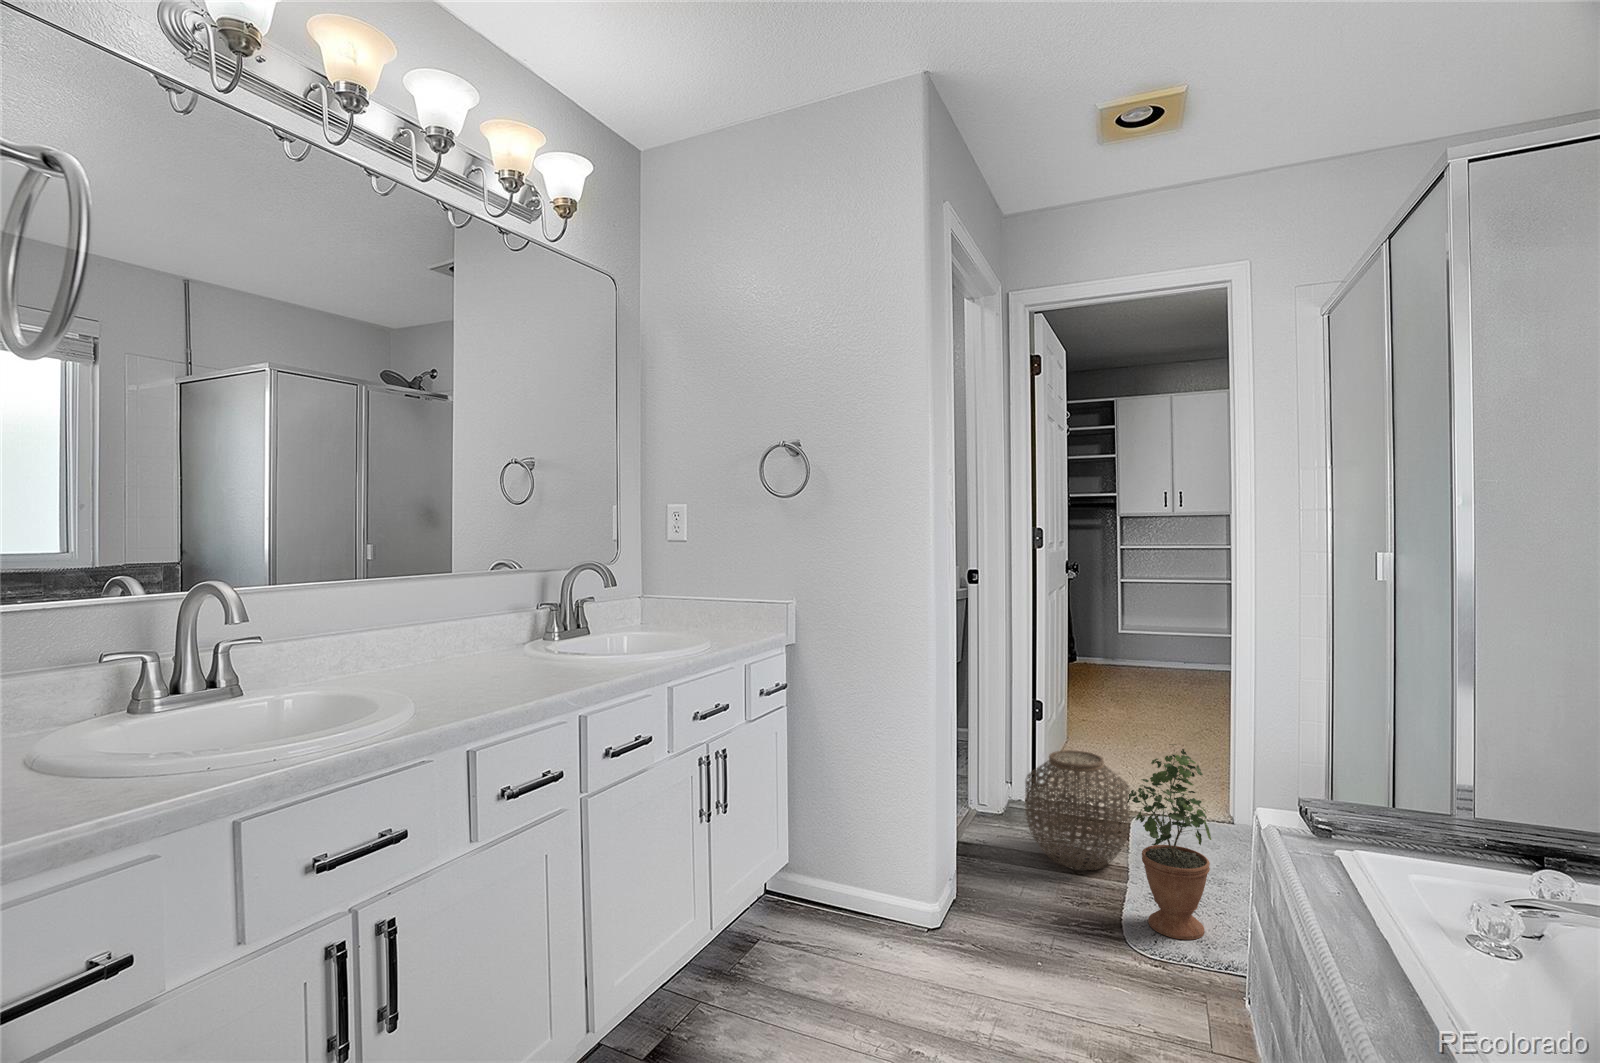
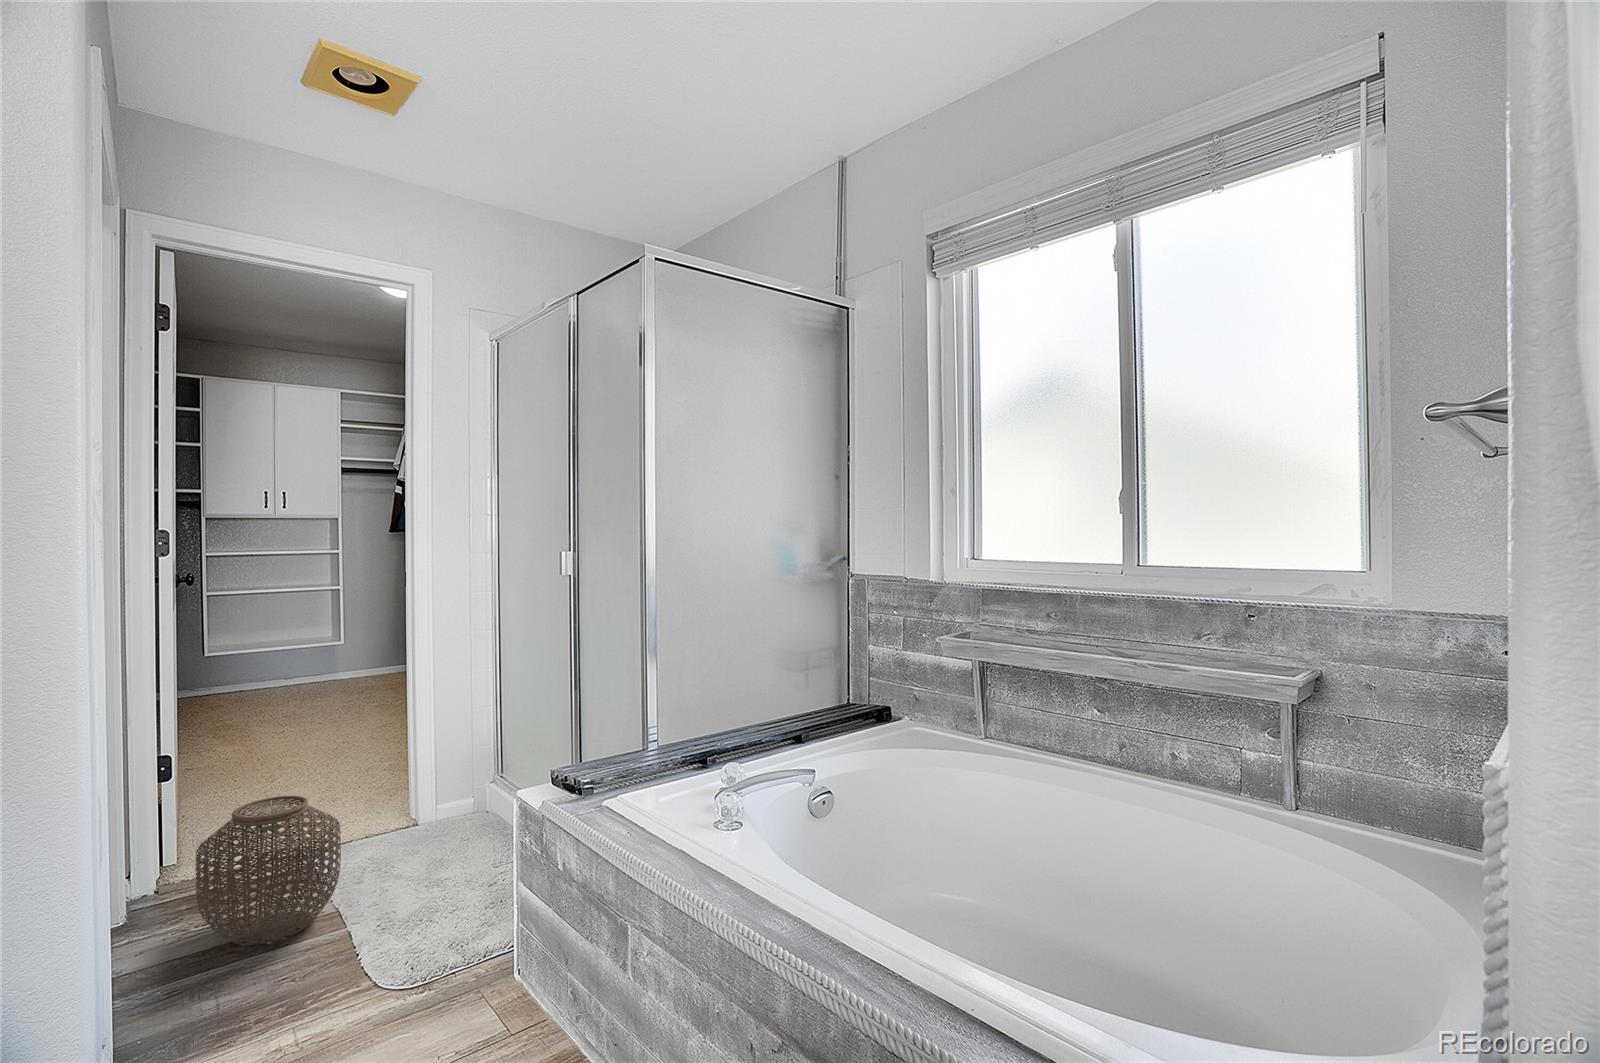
potted plant: present [1127,744,1211,940] -> none [365,755,455,959]

